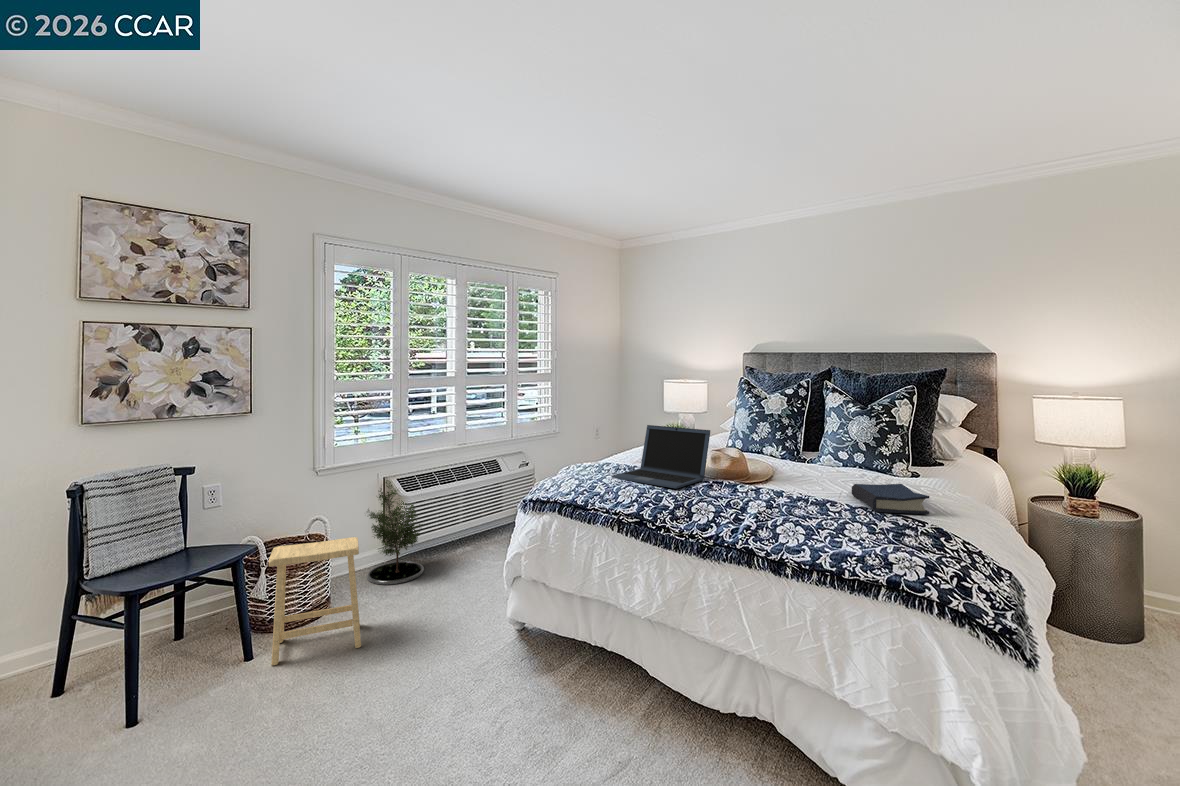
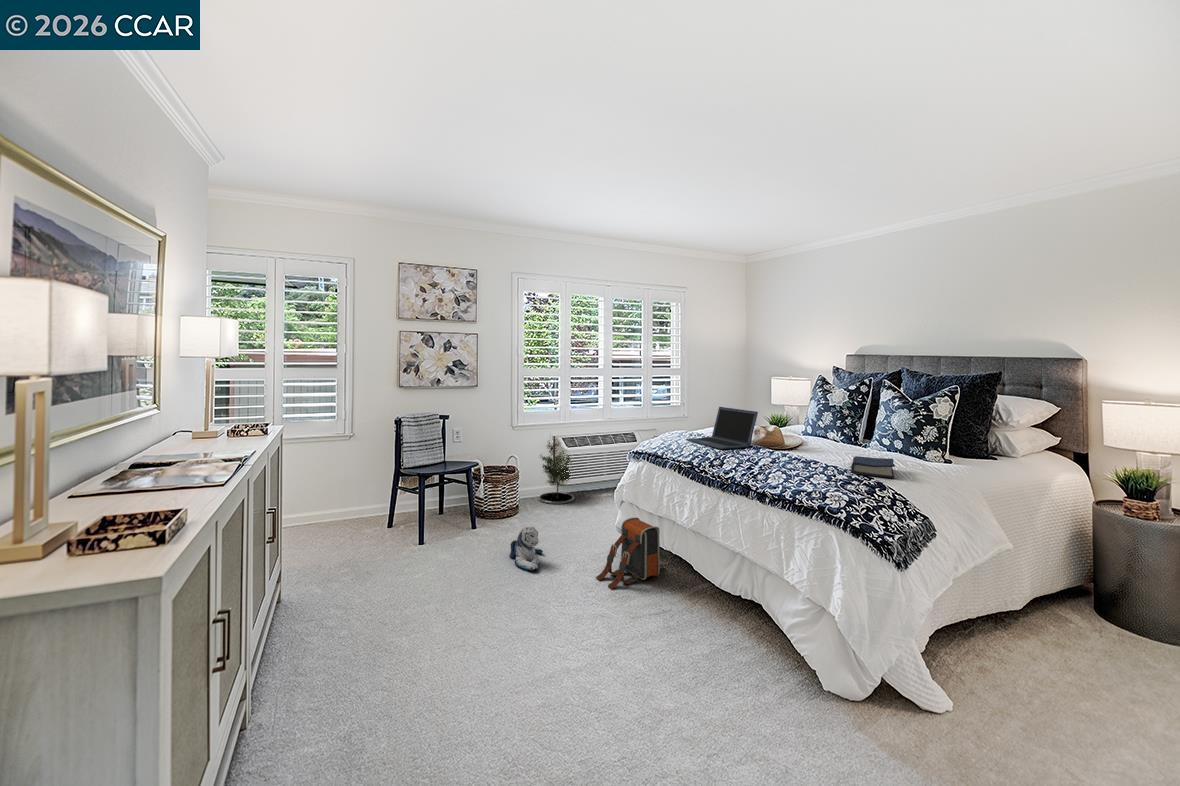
footstool: present [269,537,361,665] -> none [481,465,530,530]
backpack: none [505,611,606,754] -> present [596,517,664,589]
plush toy: none [335,659,398,749] -> present [509,527,543,571]

